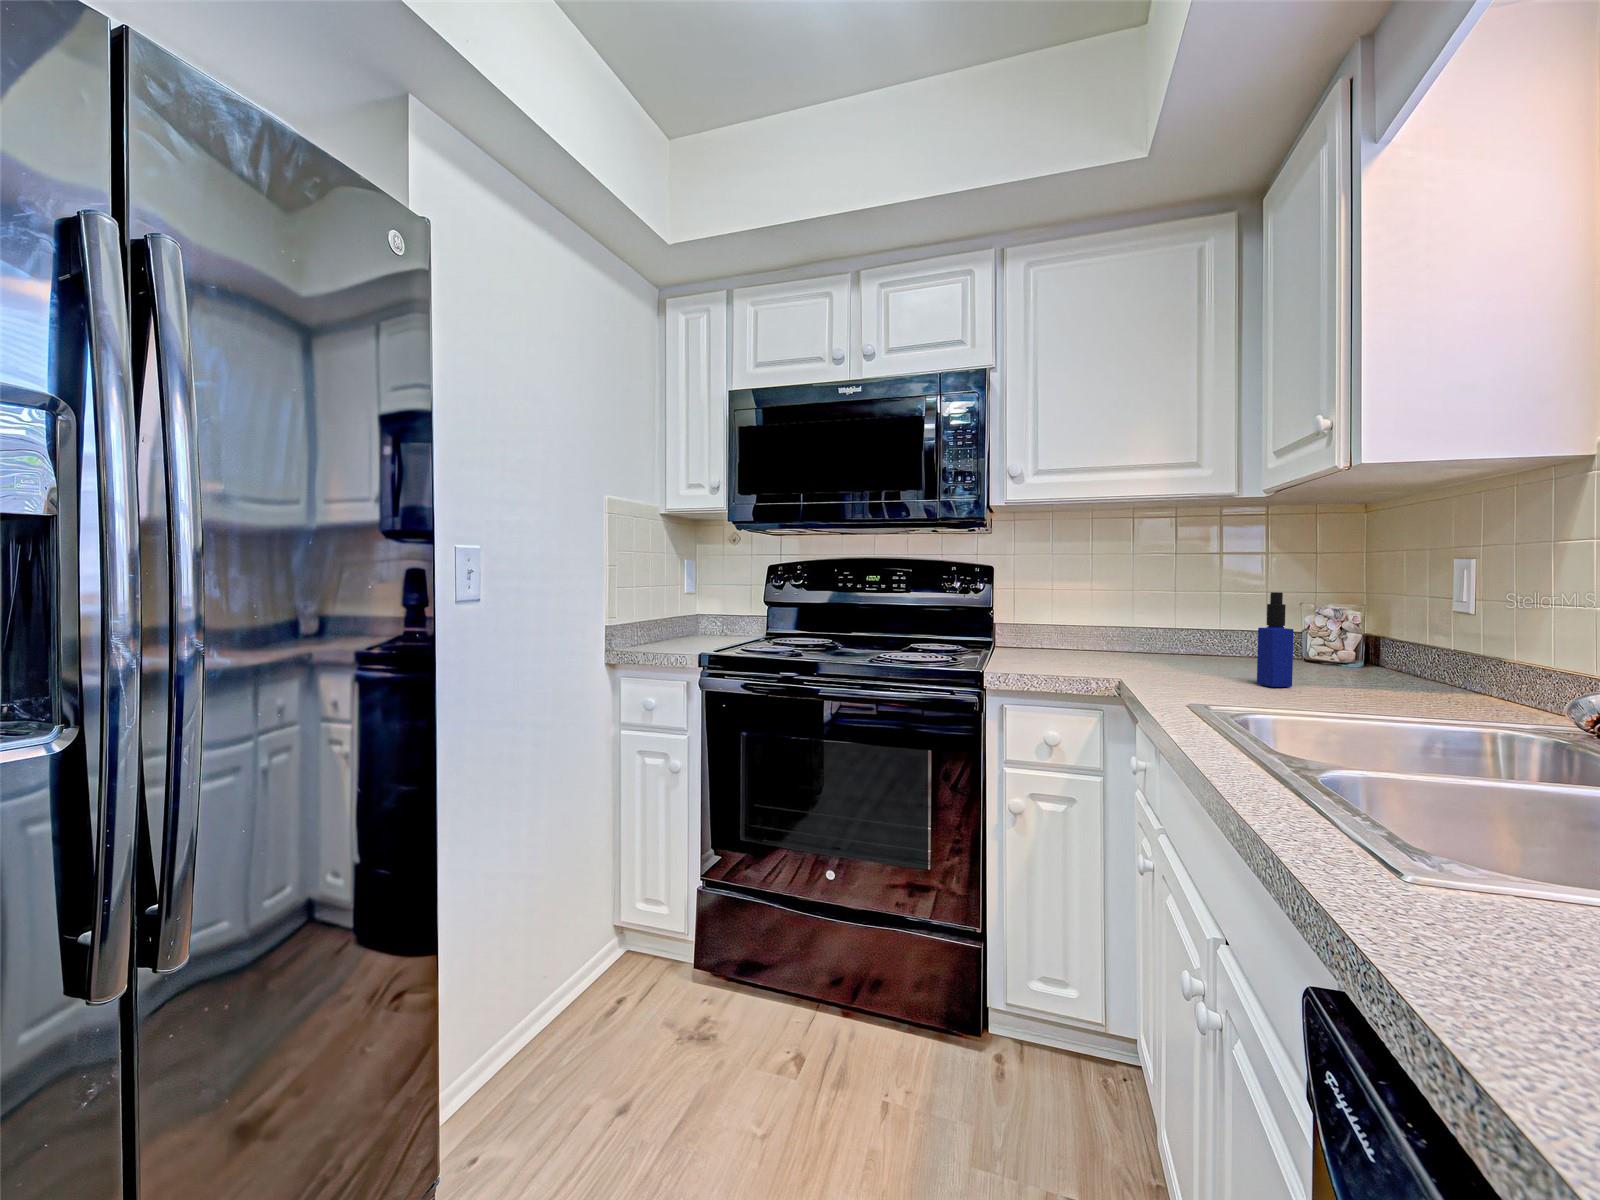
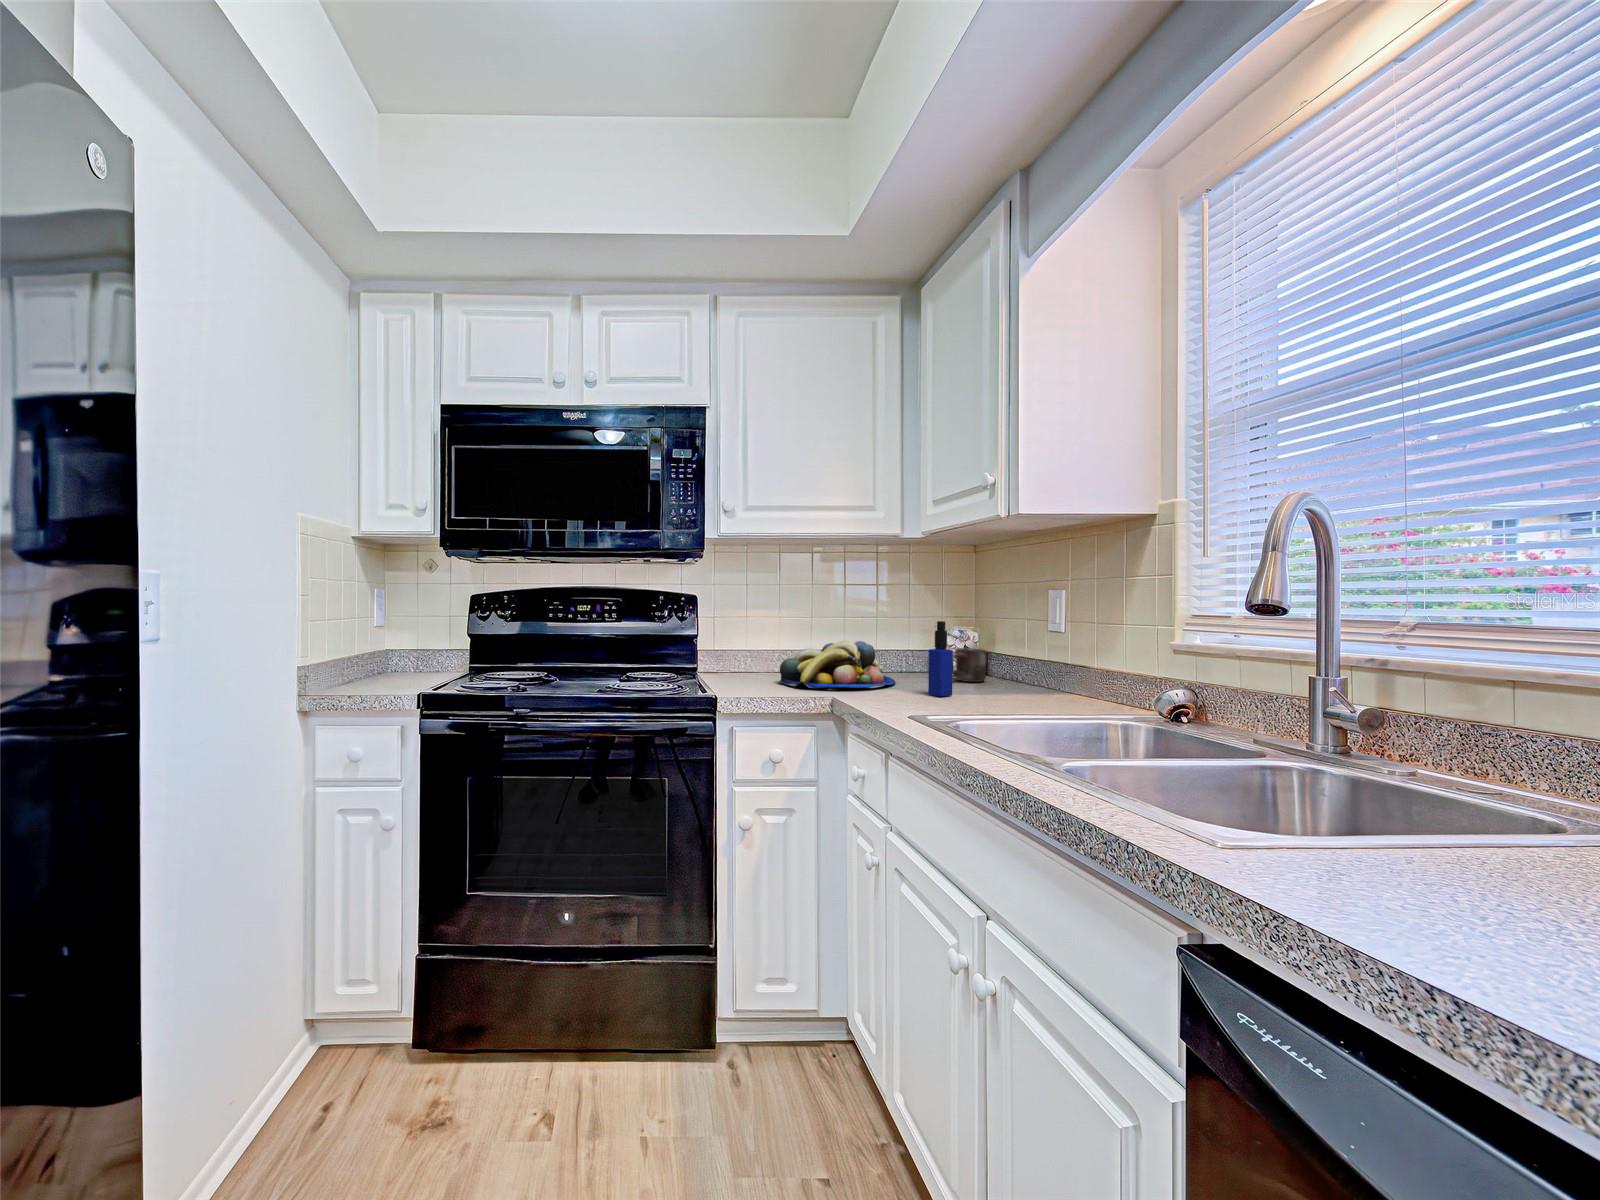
fruit bowl: none [1068,616,1222,672] -> present [779,641,896,688]
mug: none [1301,629,1366,673] -> present [953,648,986,682]

